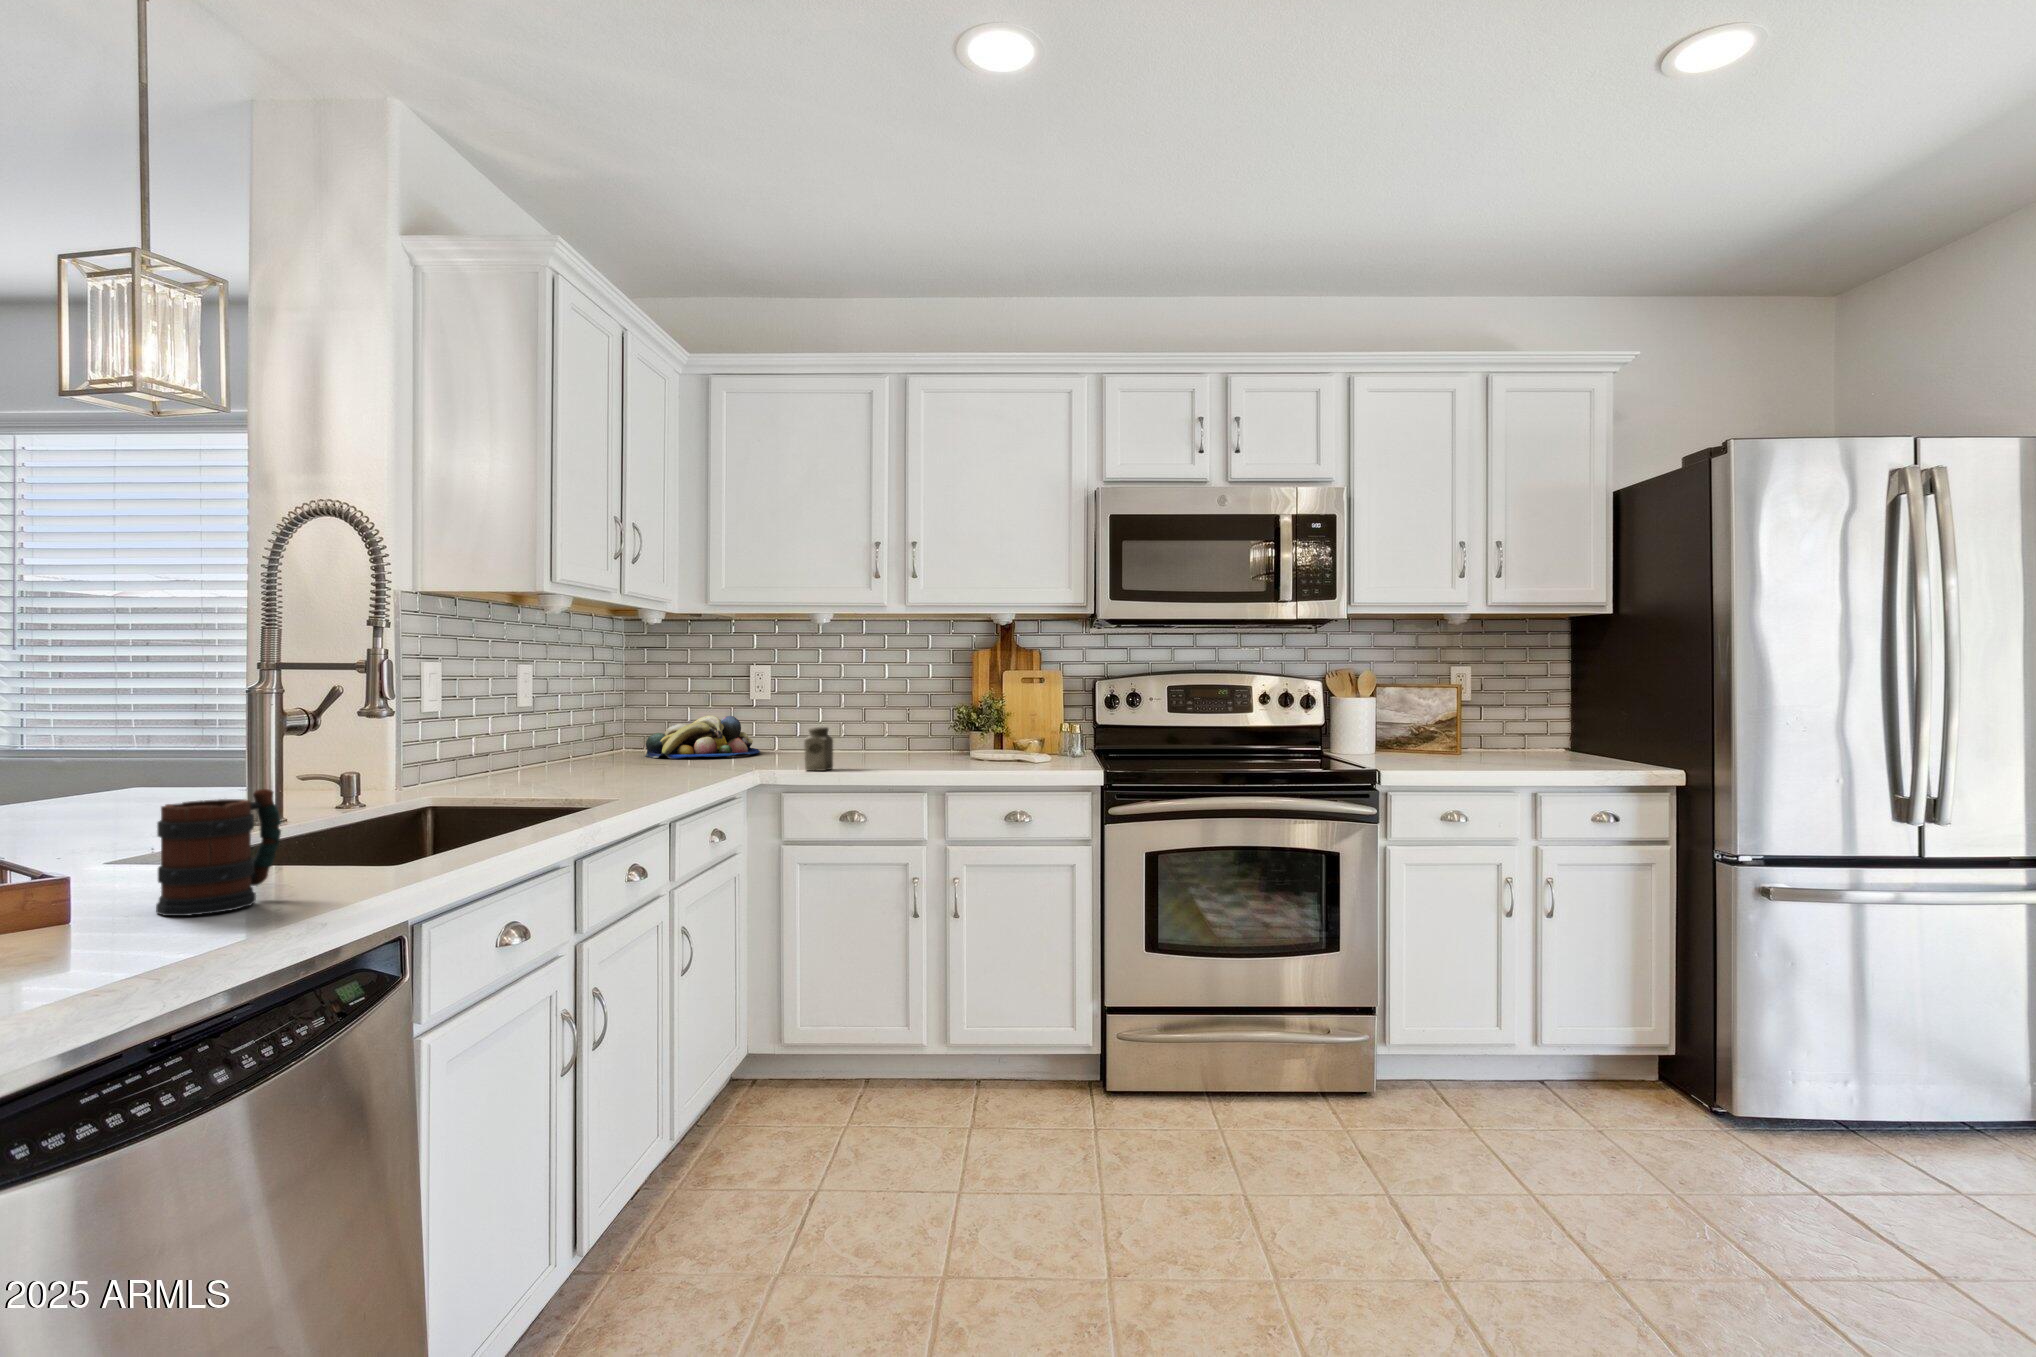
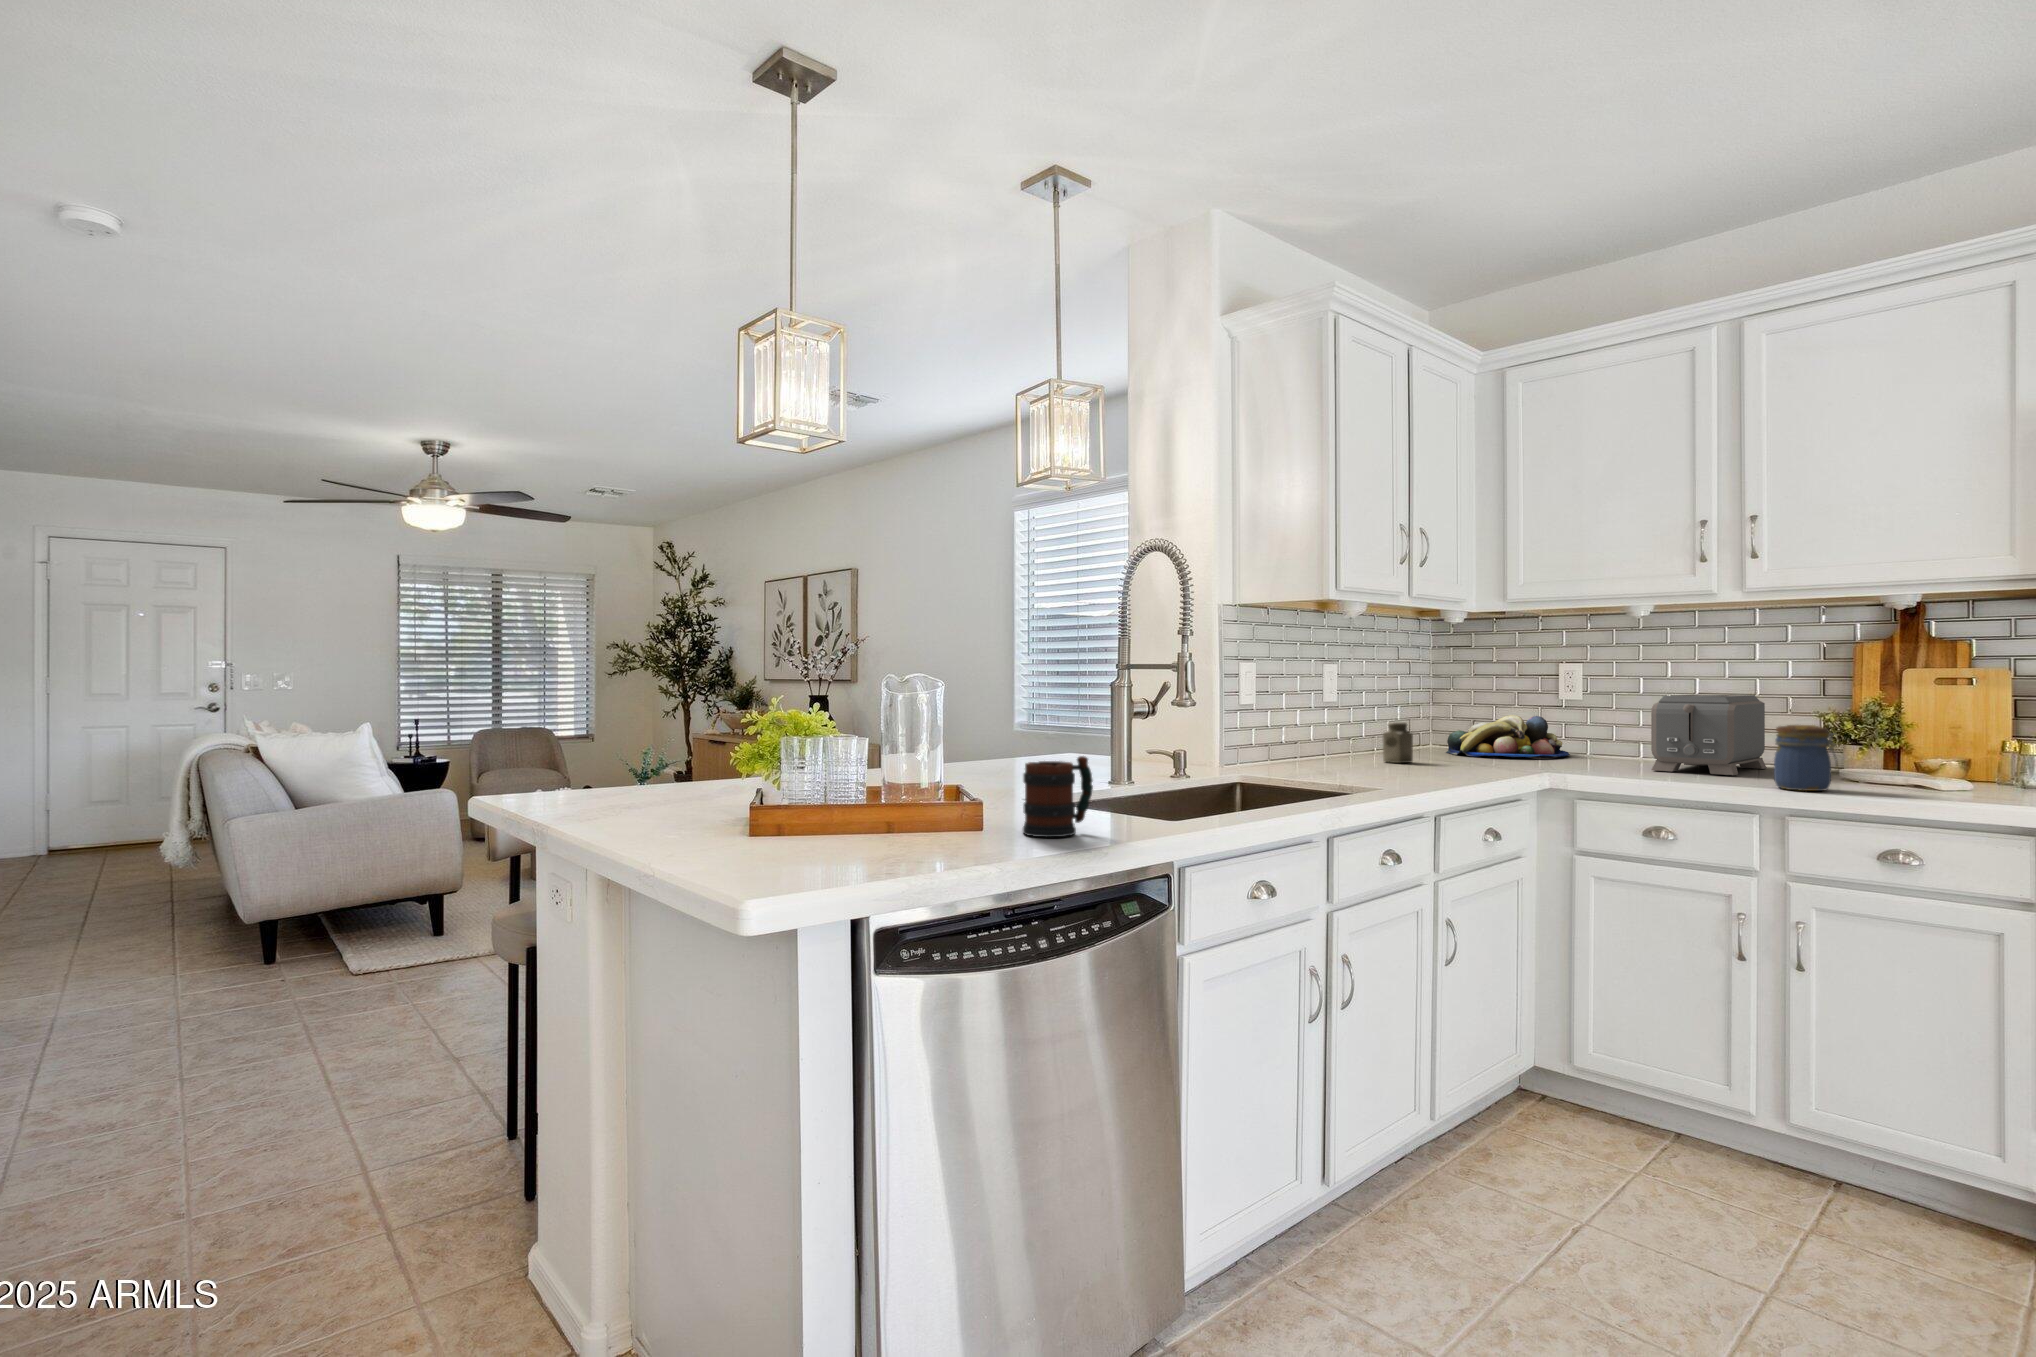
toaster: none [837,692,915,761] -> present [1651,695,1767,775]
jar: none [936,716,978,770] -> present [1774,725,1838,791]
salt shaker: present [804,727,833,771] -> present [1383,722,1413,763]

